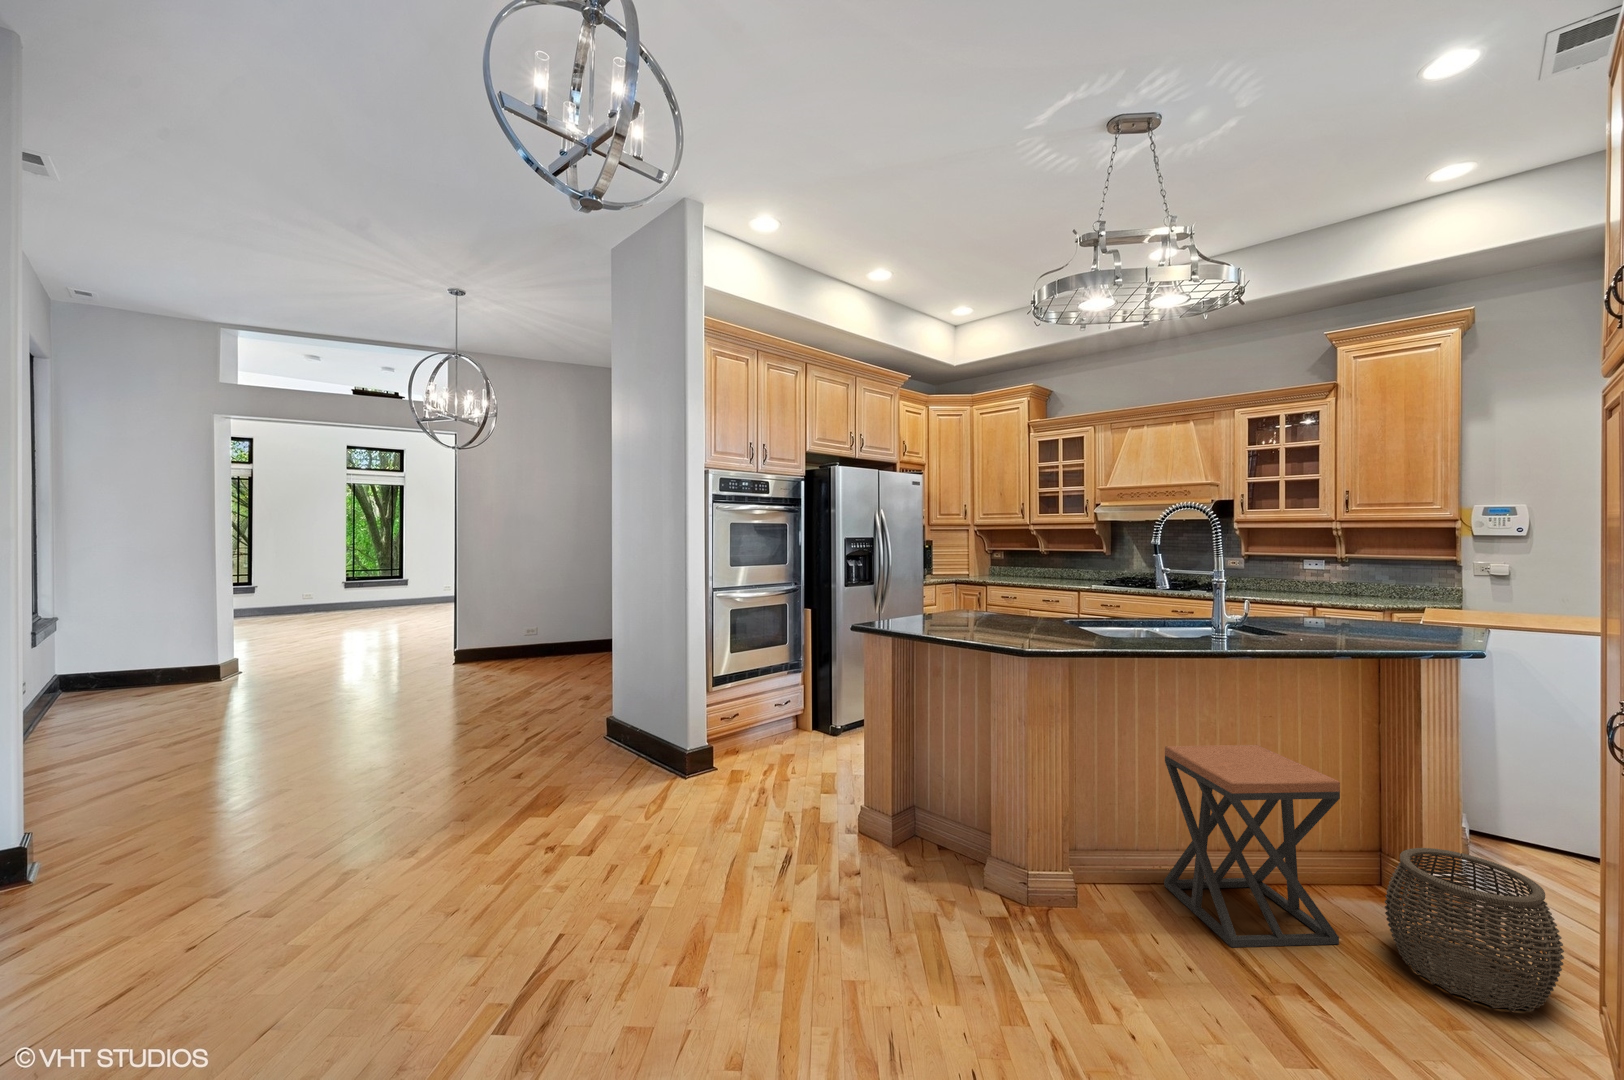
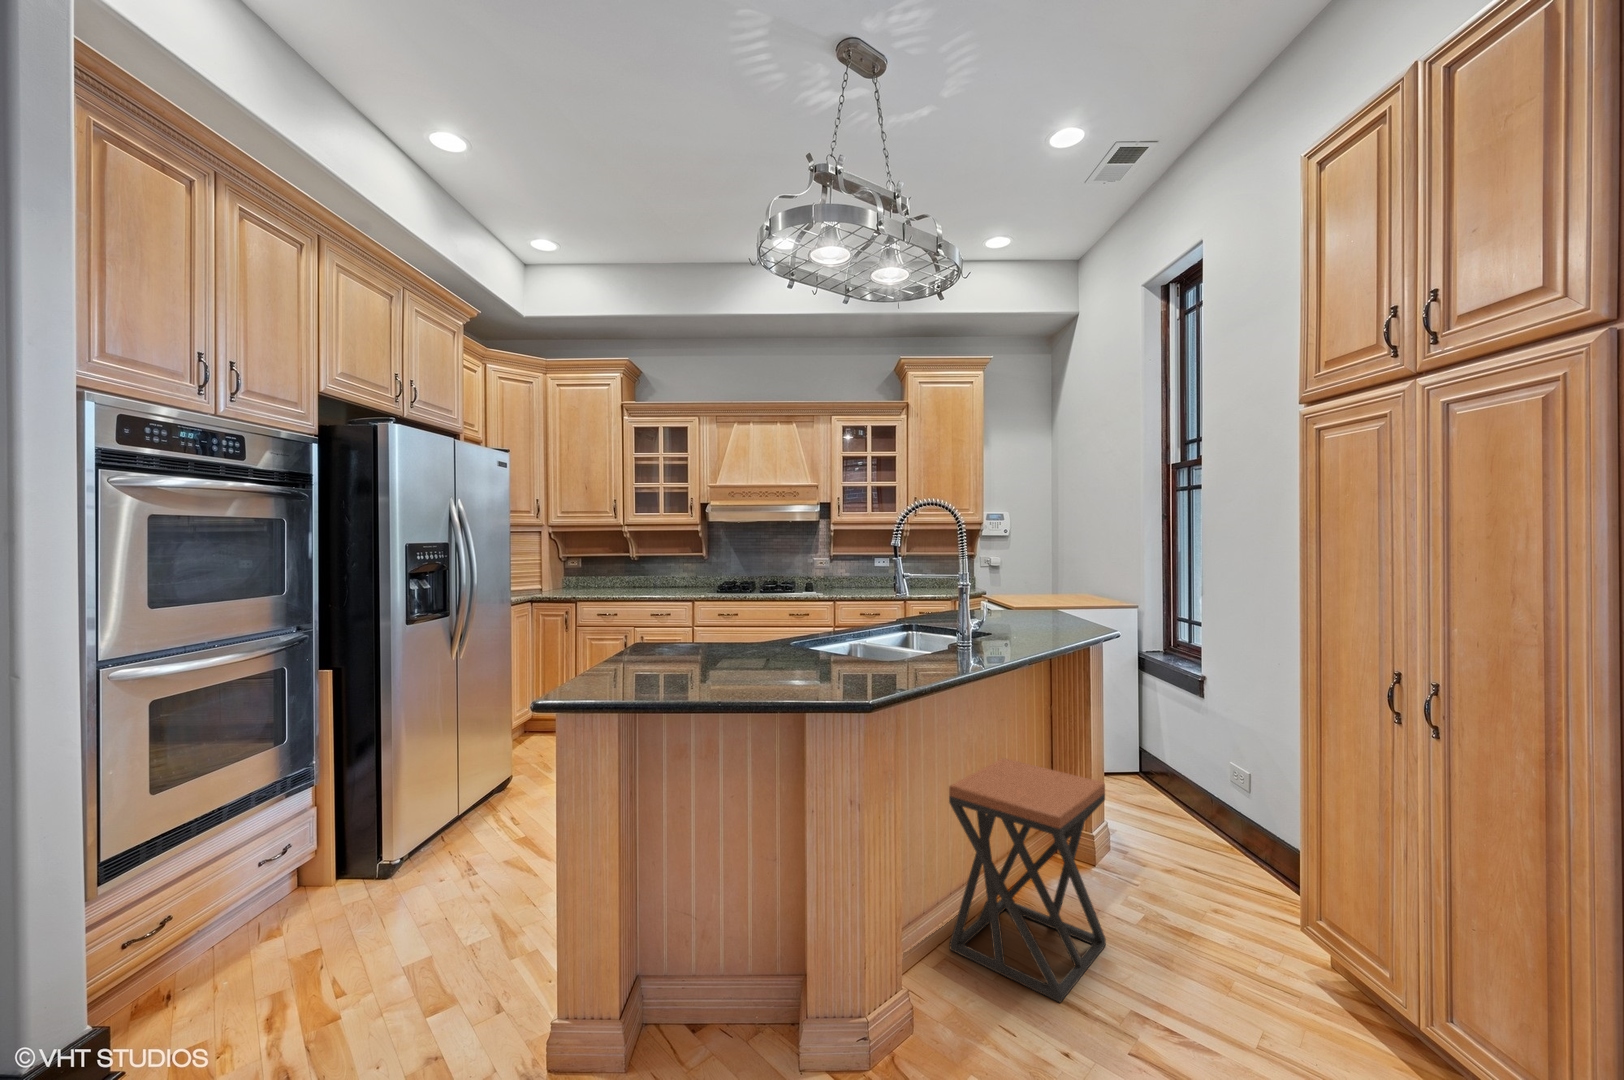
woven basket: present [1385,848,1564,1012] -> none [1122,819,1251,959]

